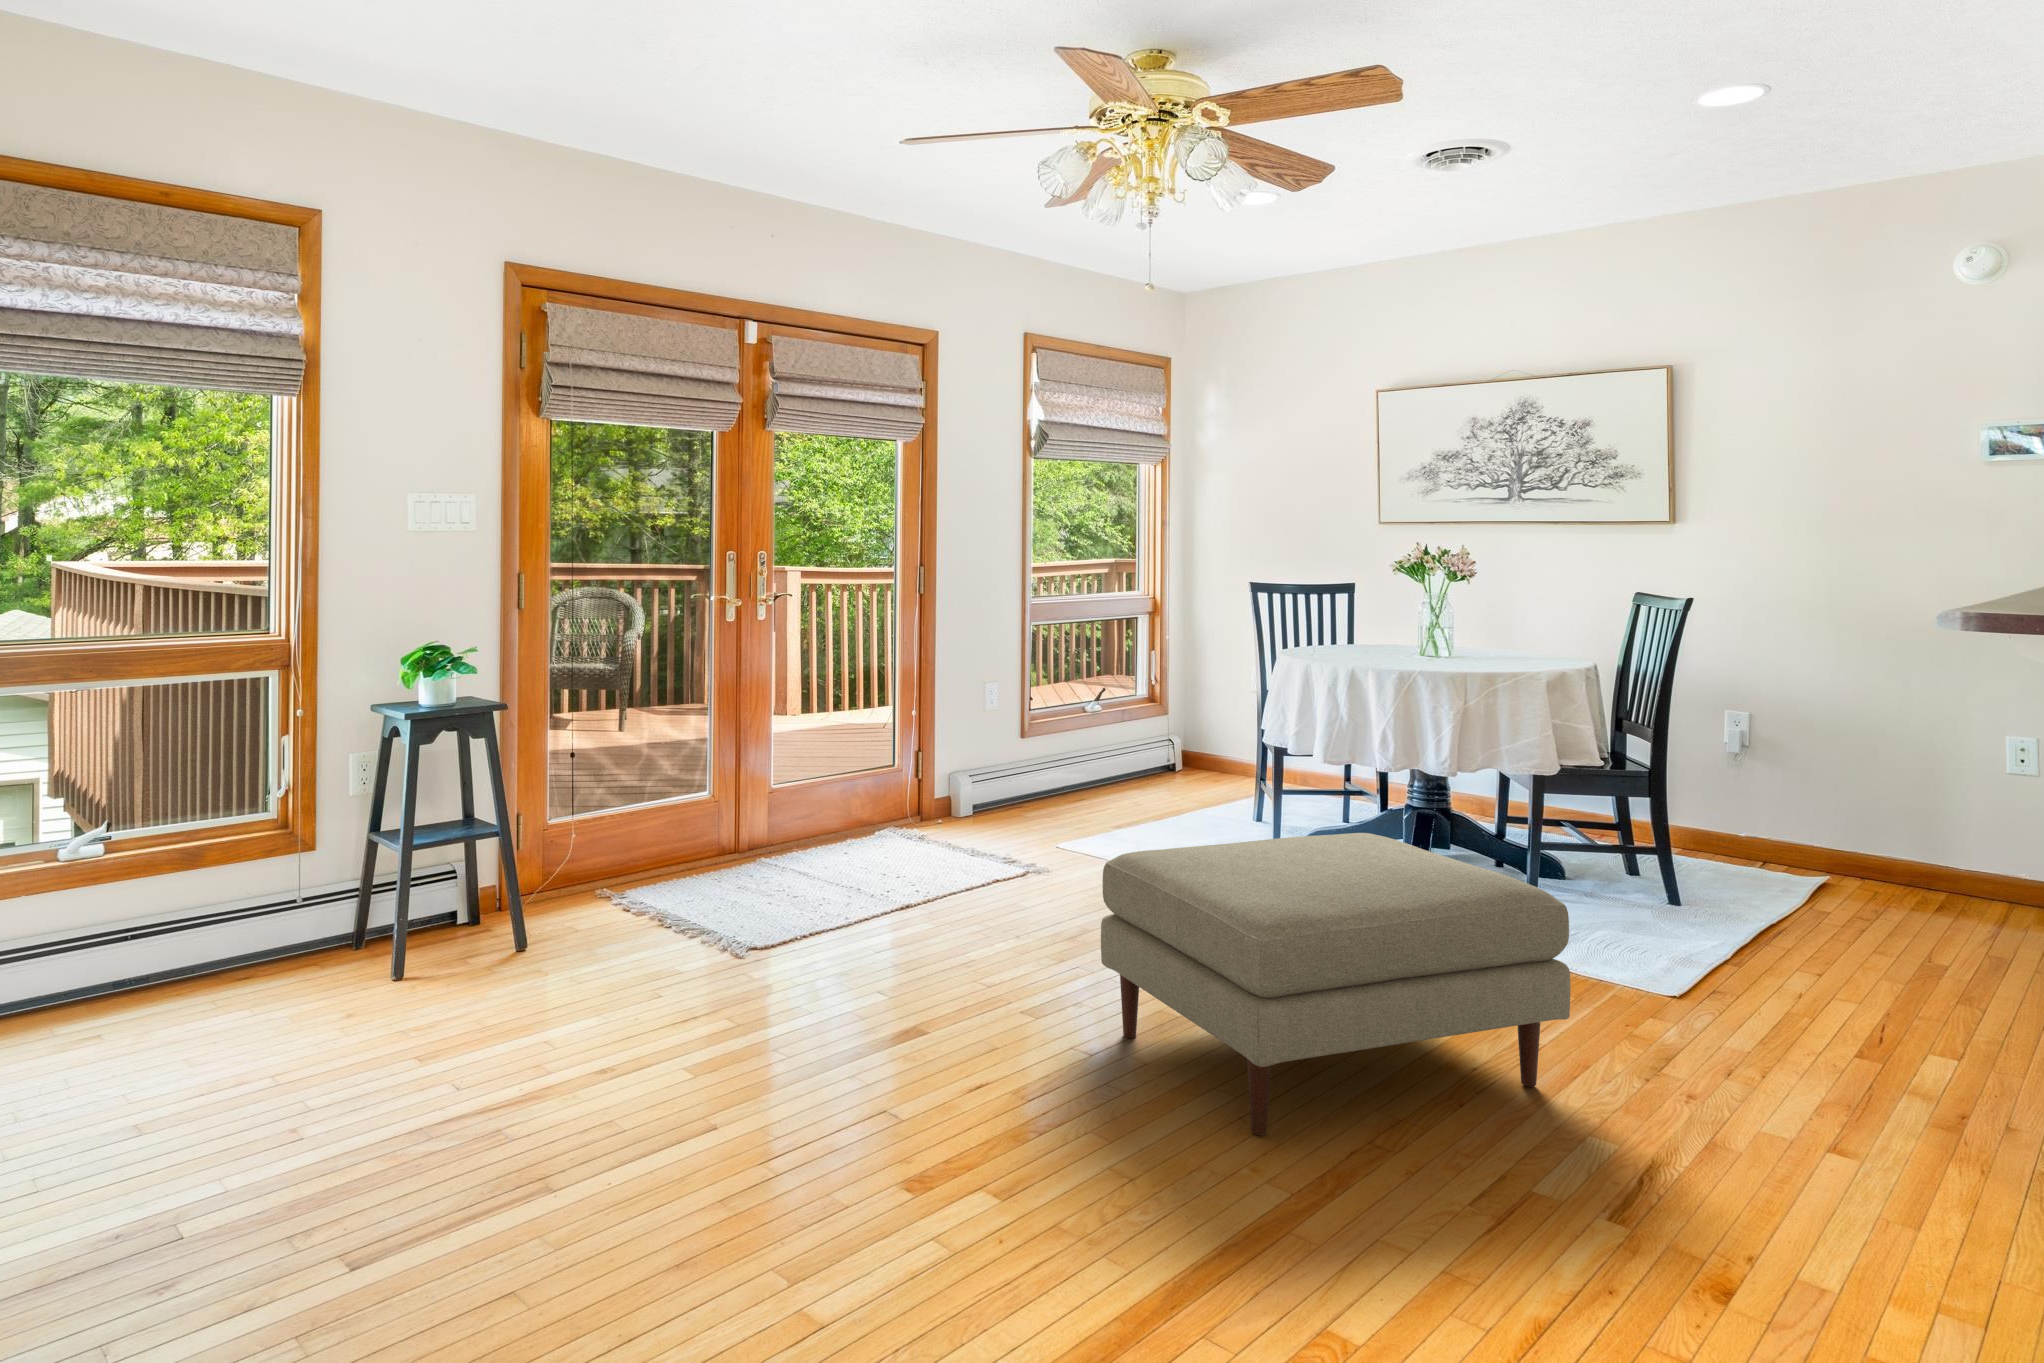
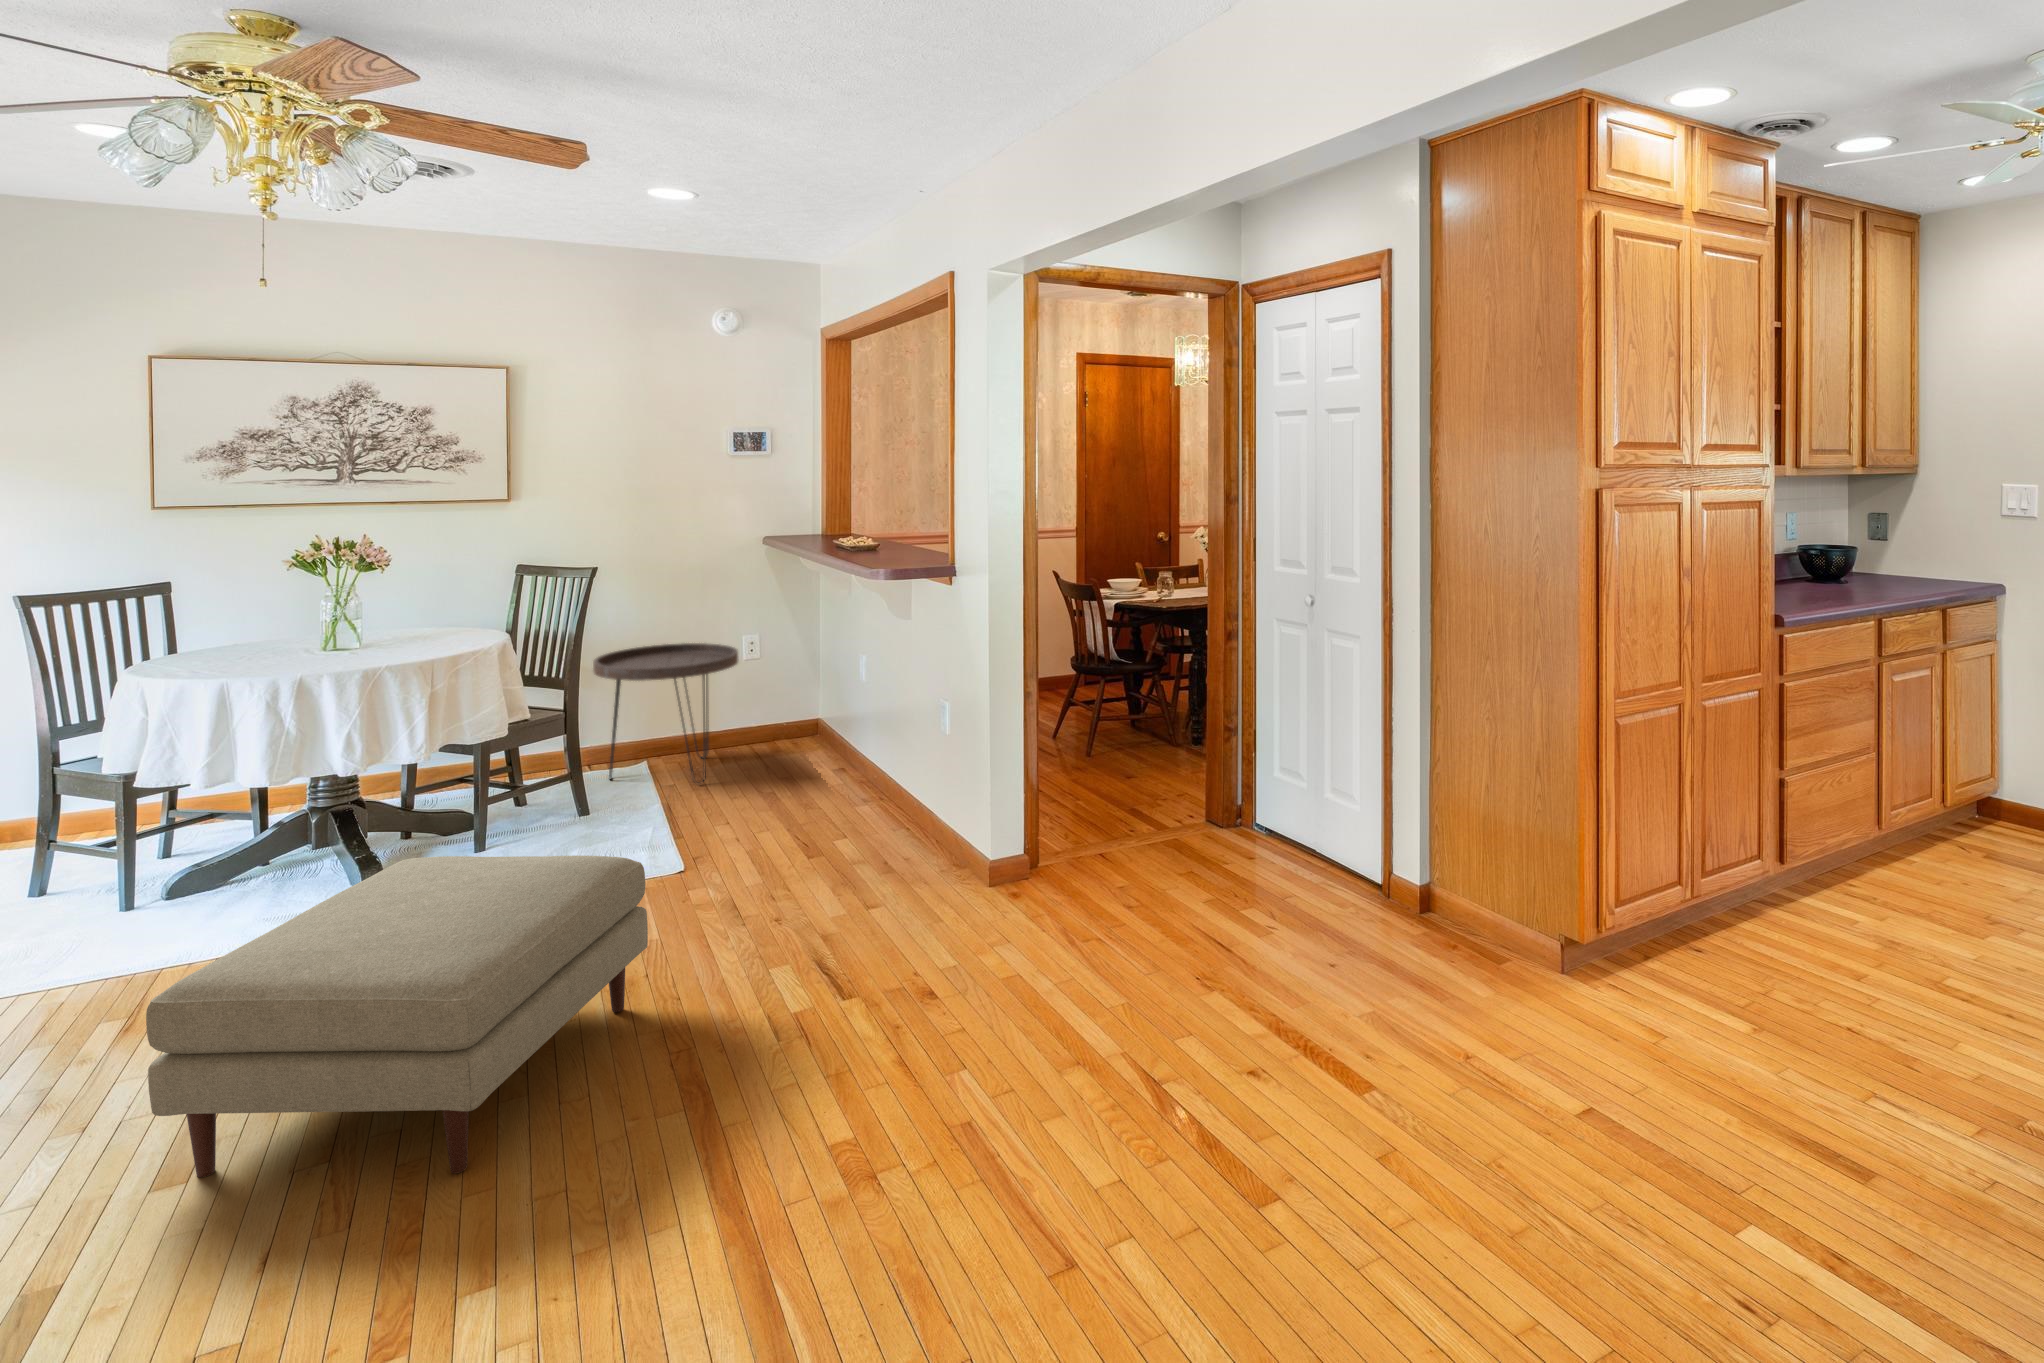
side table: none [1739,717,1956,915] -> present [593,643,738,784]

